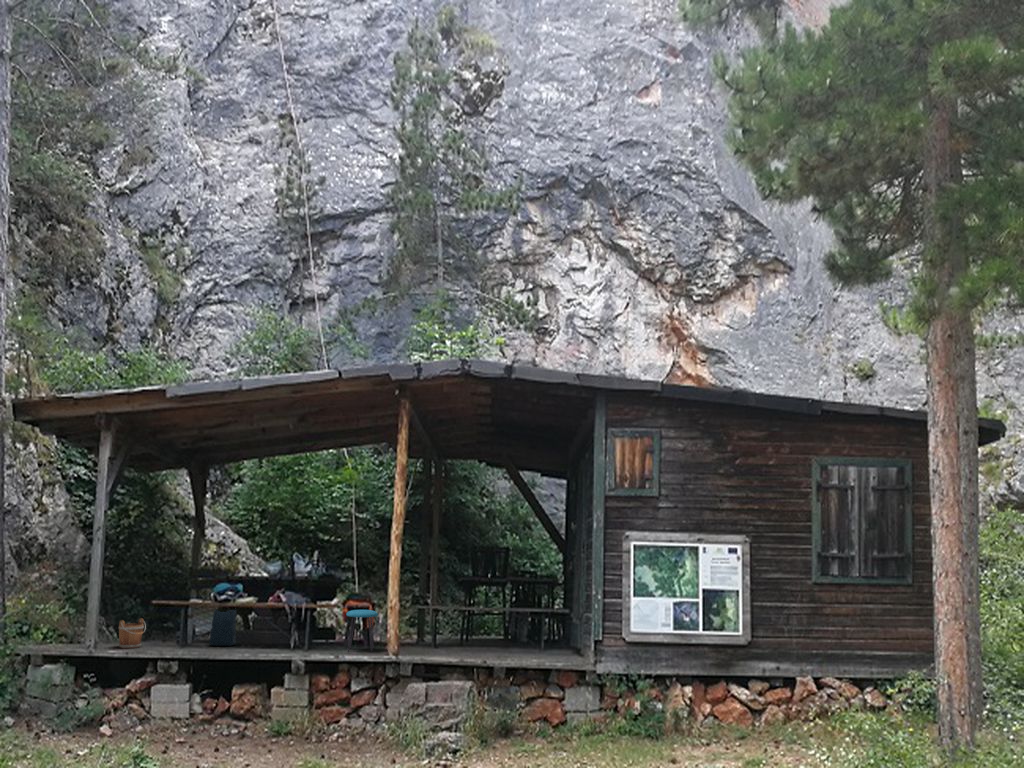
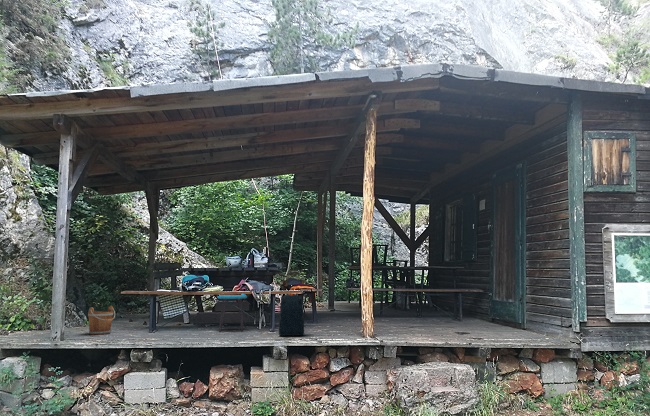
backpack: present [209,610,236,646] -> present [279,294,304,336]
stool: present [346,610,378,652] -> present [217,294,247,332]

